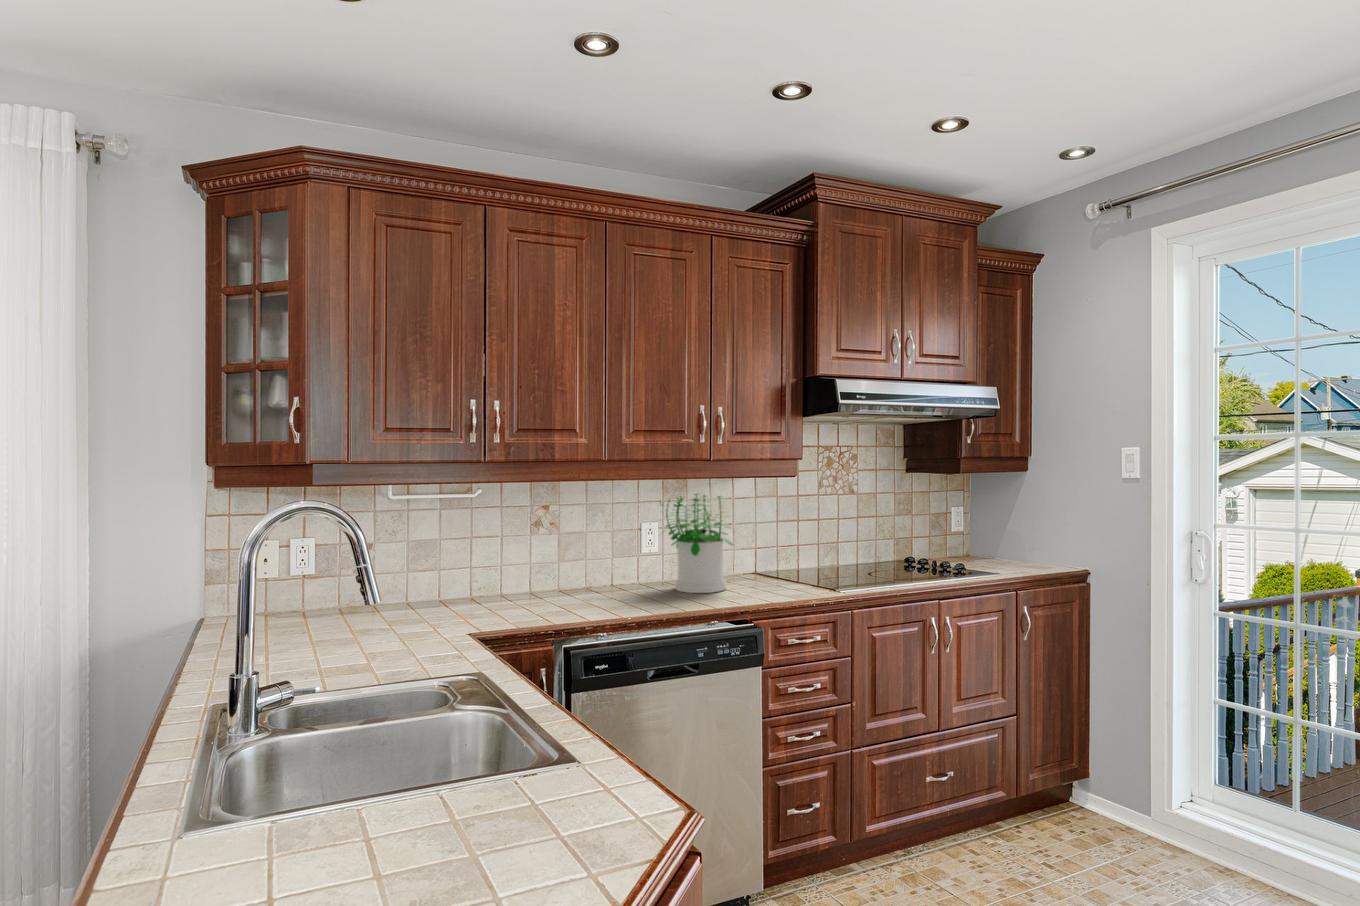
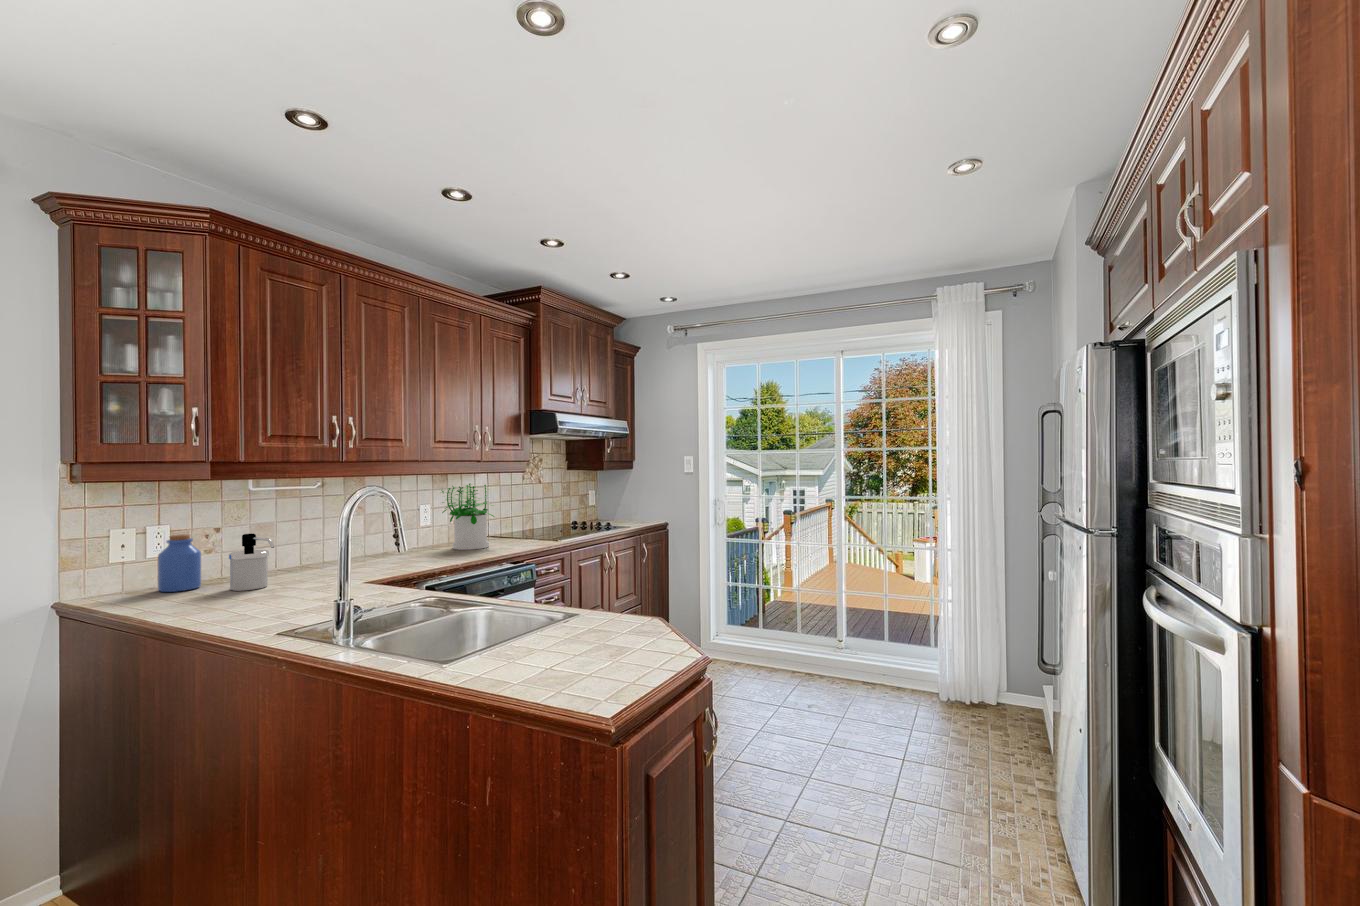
jar: none [291,550,336,617] -> present [158,534,201,592]
soap dispenser: none [337,555,382,627] -> present [229,533,274,591]

